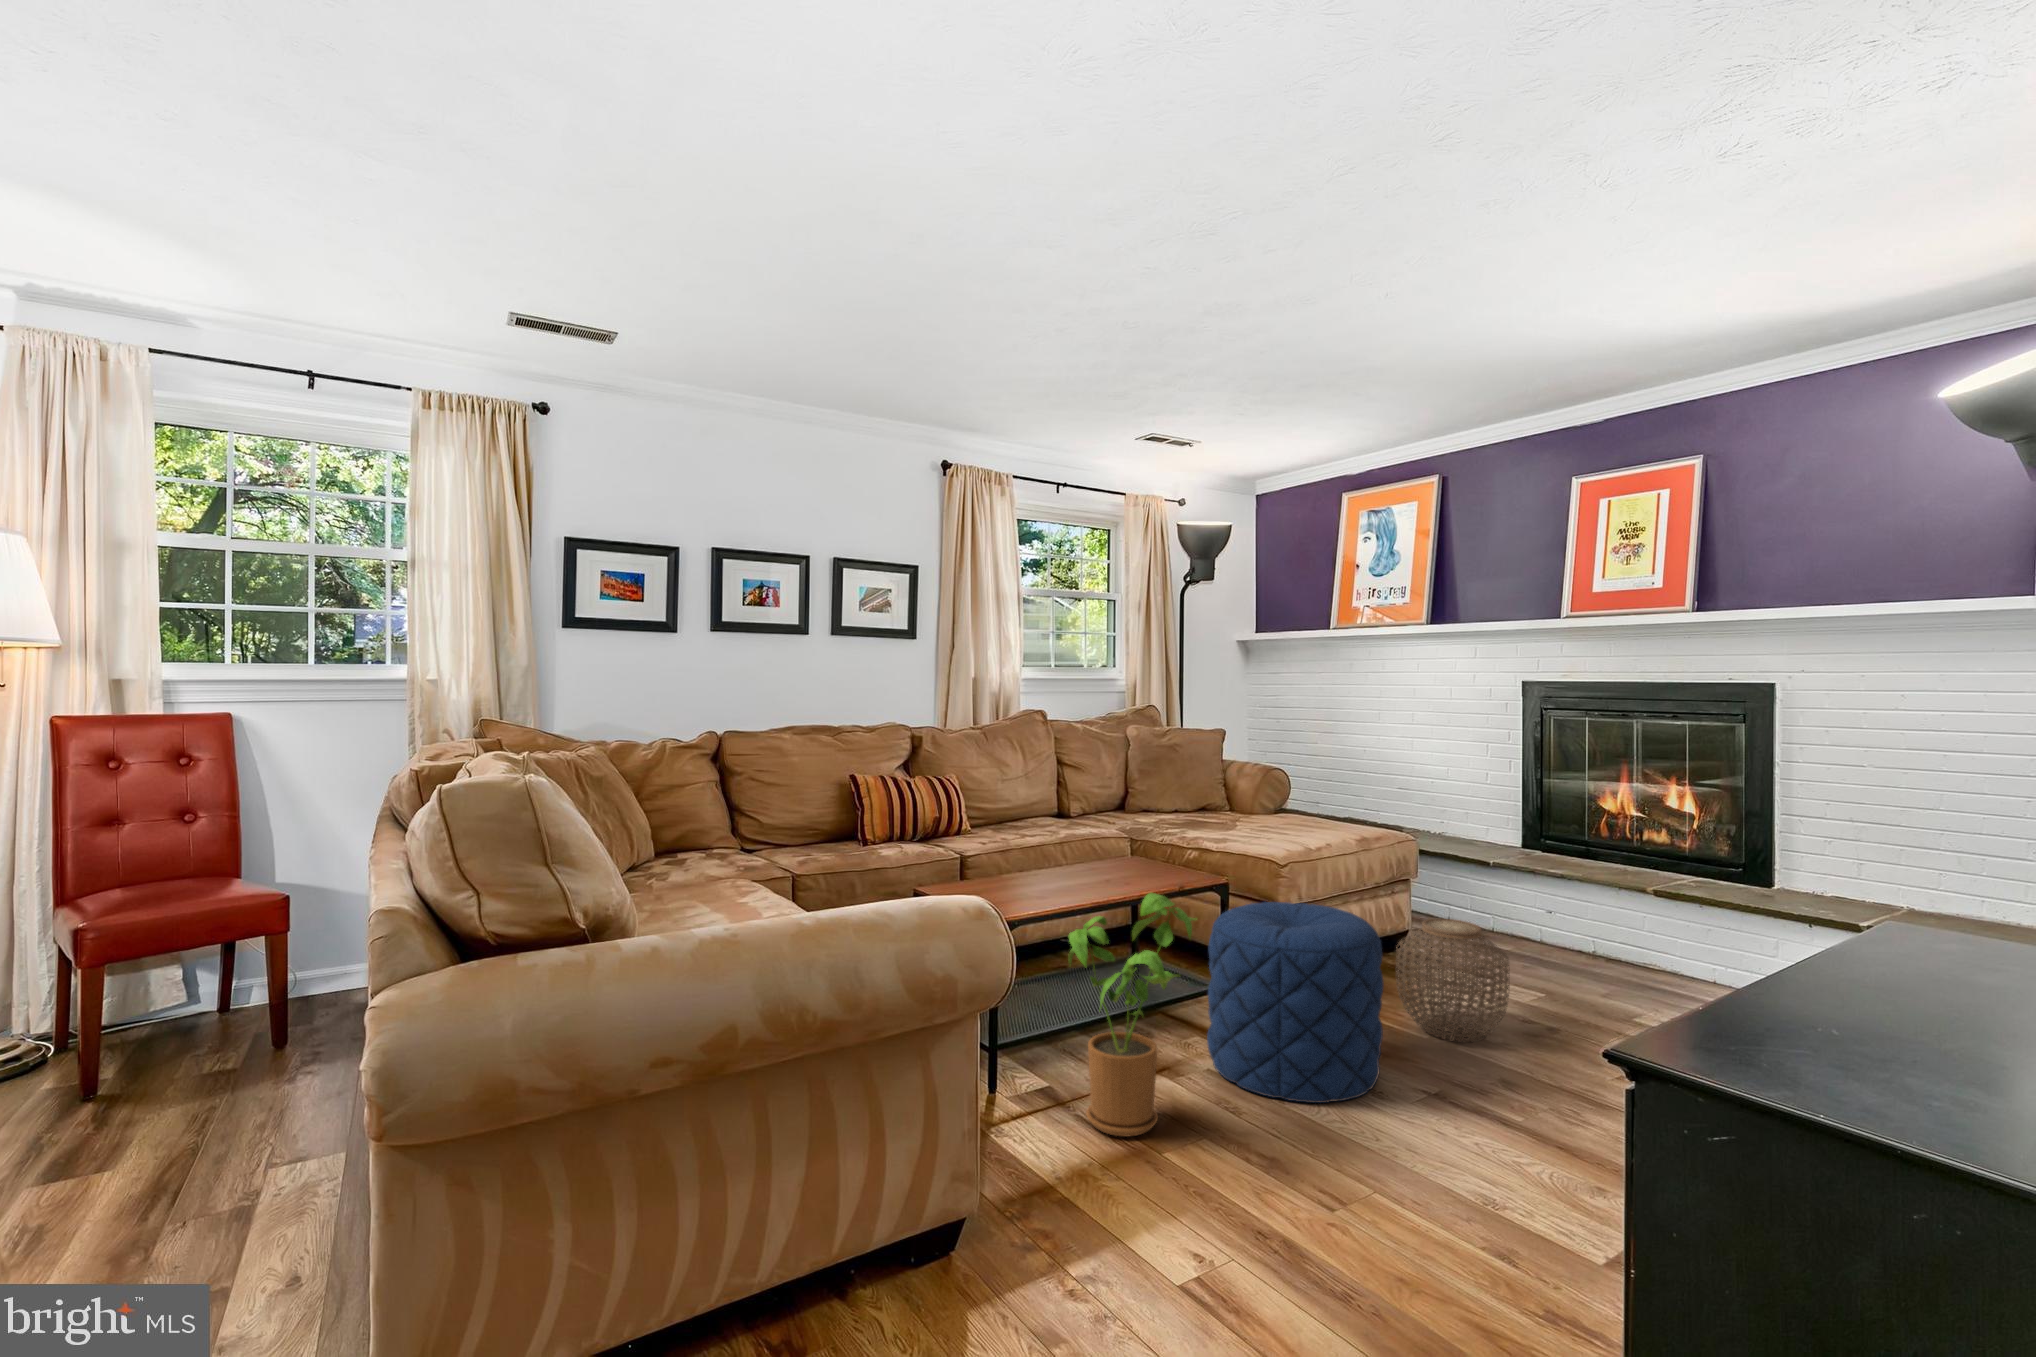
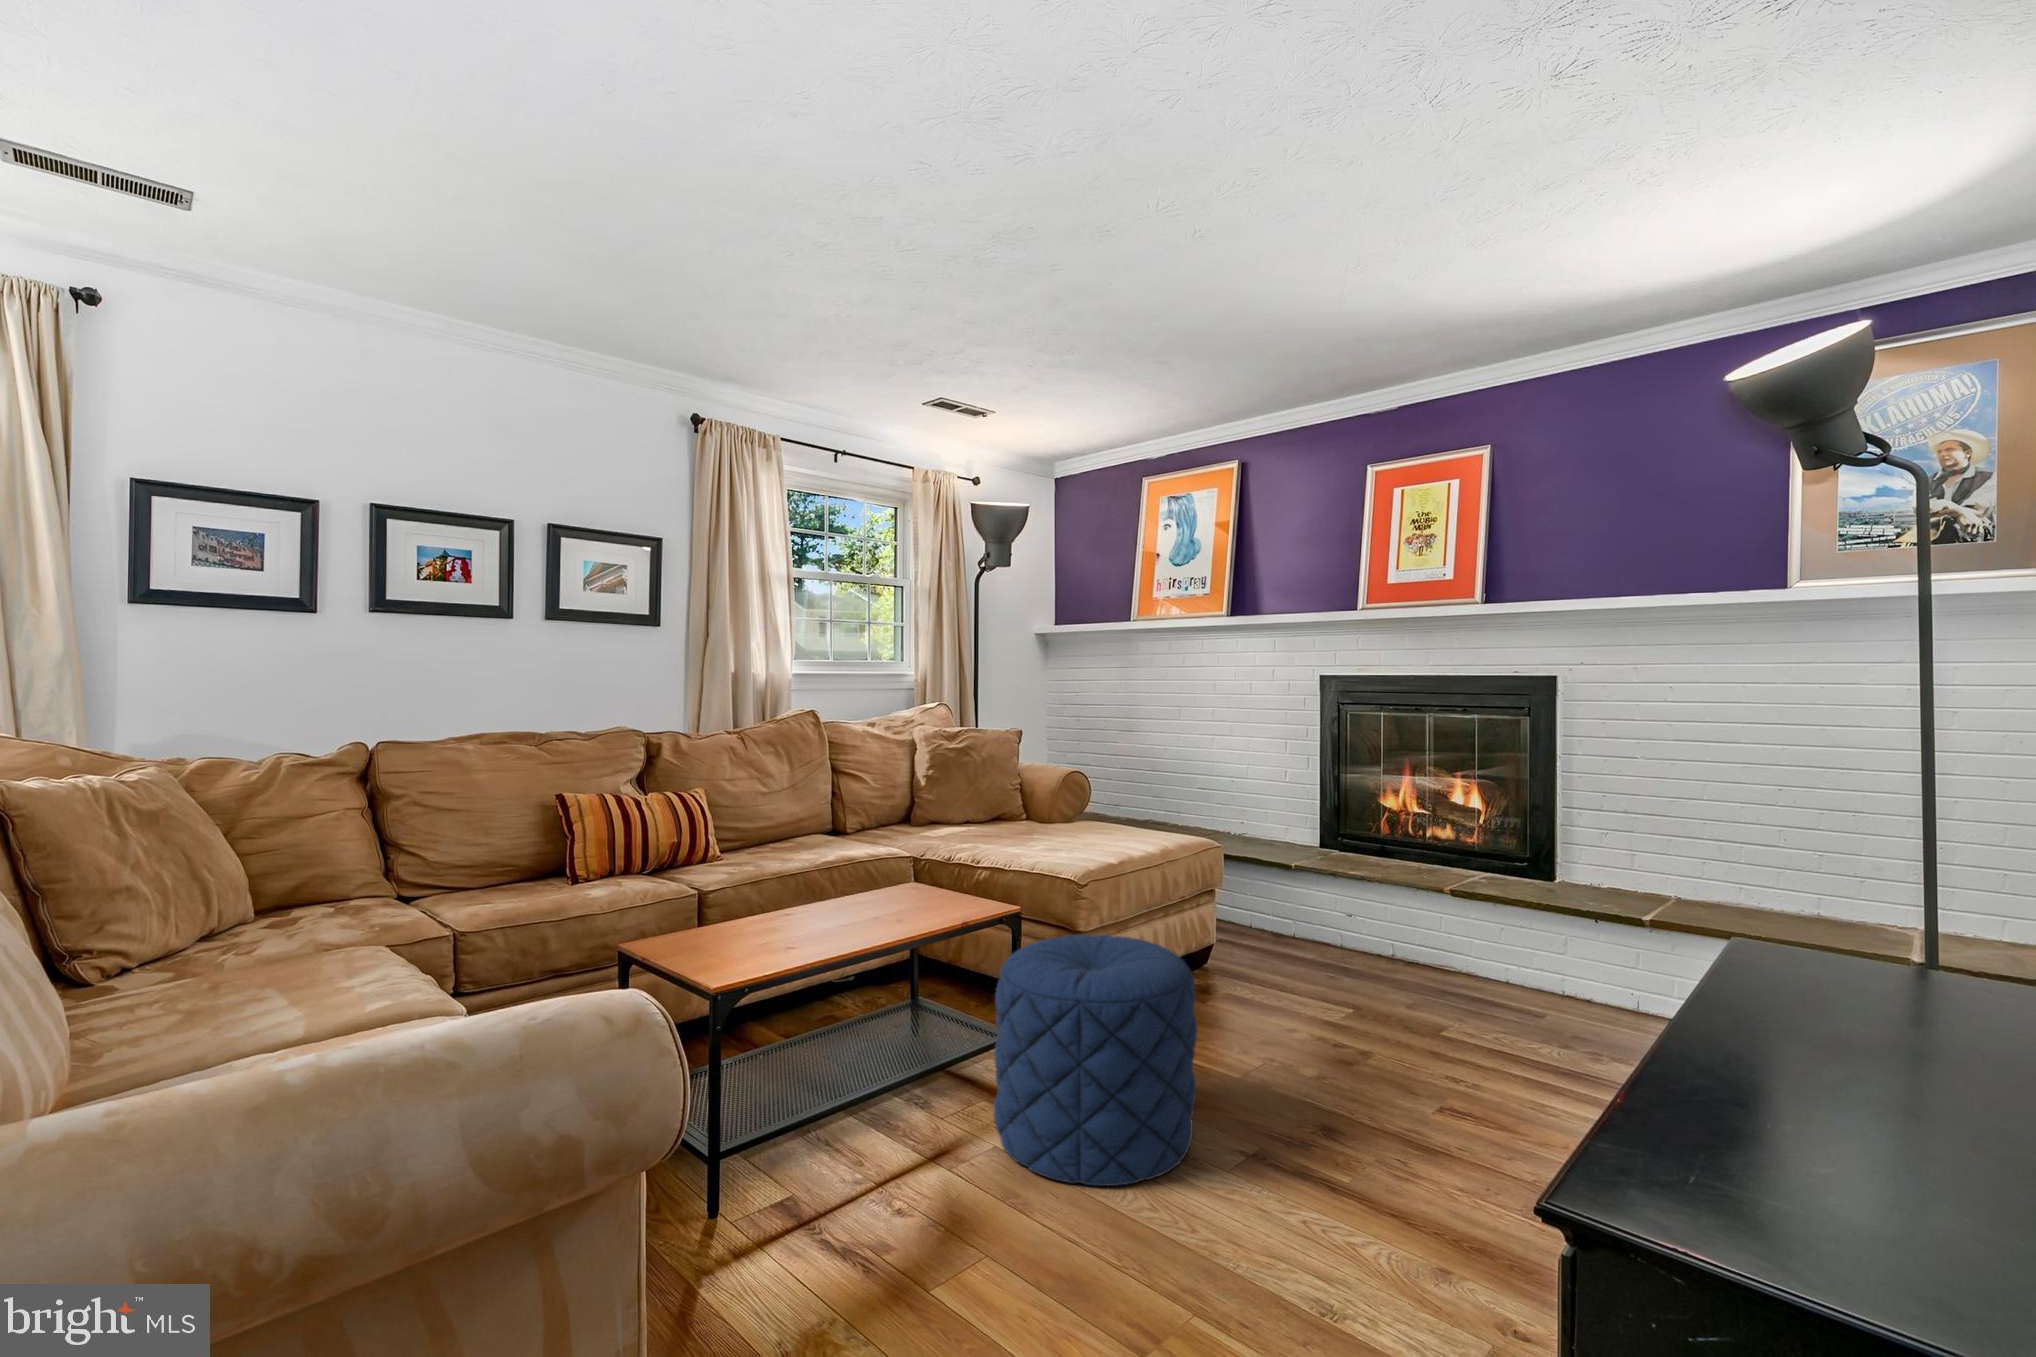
house plant: present [1068,893,1196,1137] -> none [813,944,980,1269]
woven basket: present [1396,919,1510,1042] -> none [1206,940,1325,1080]

